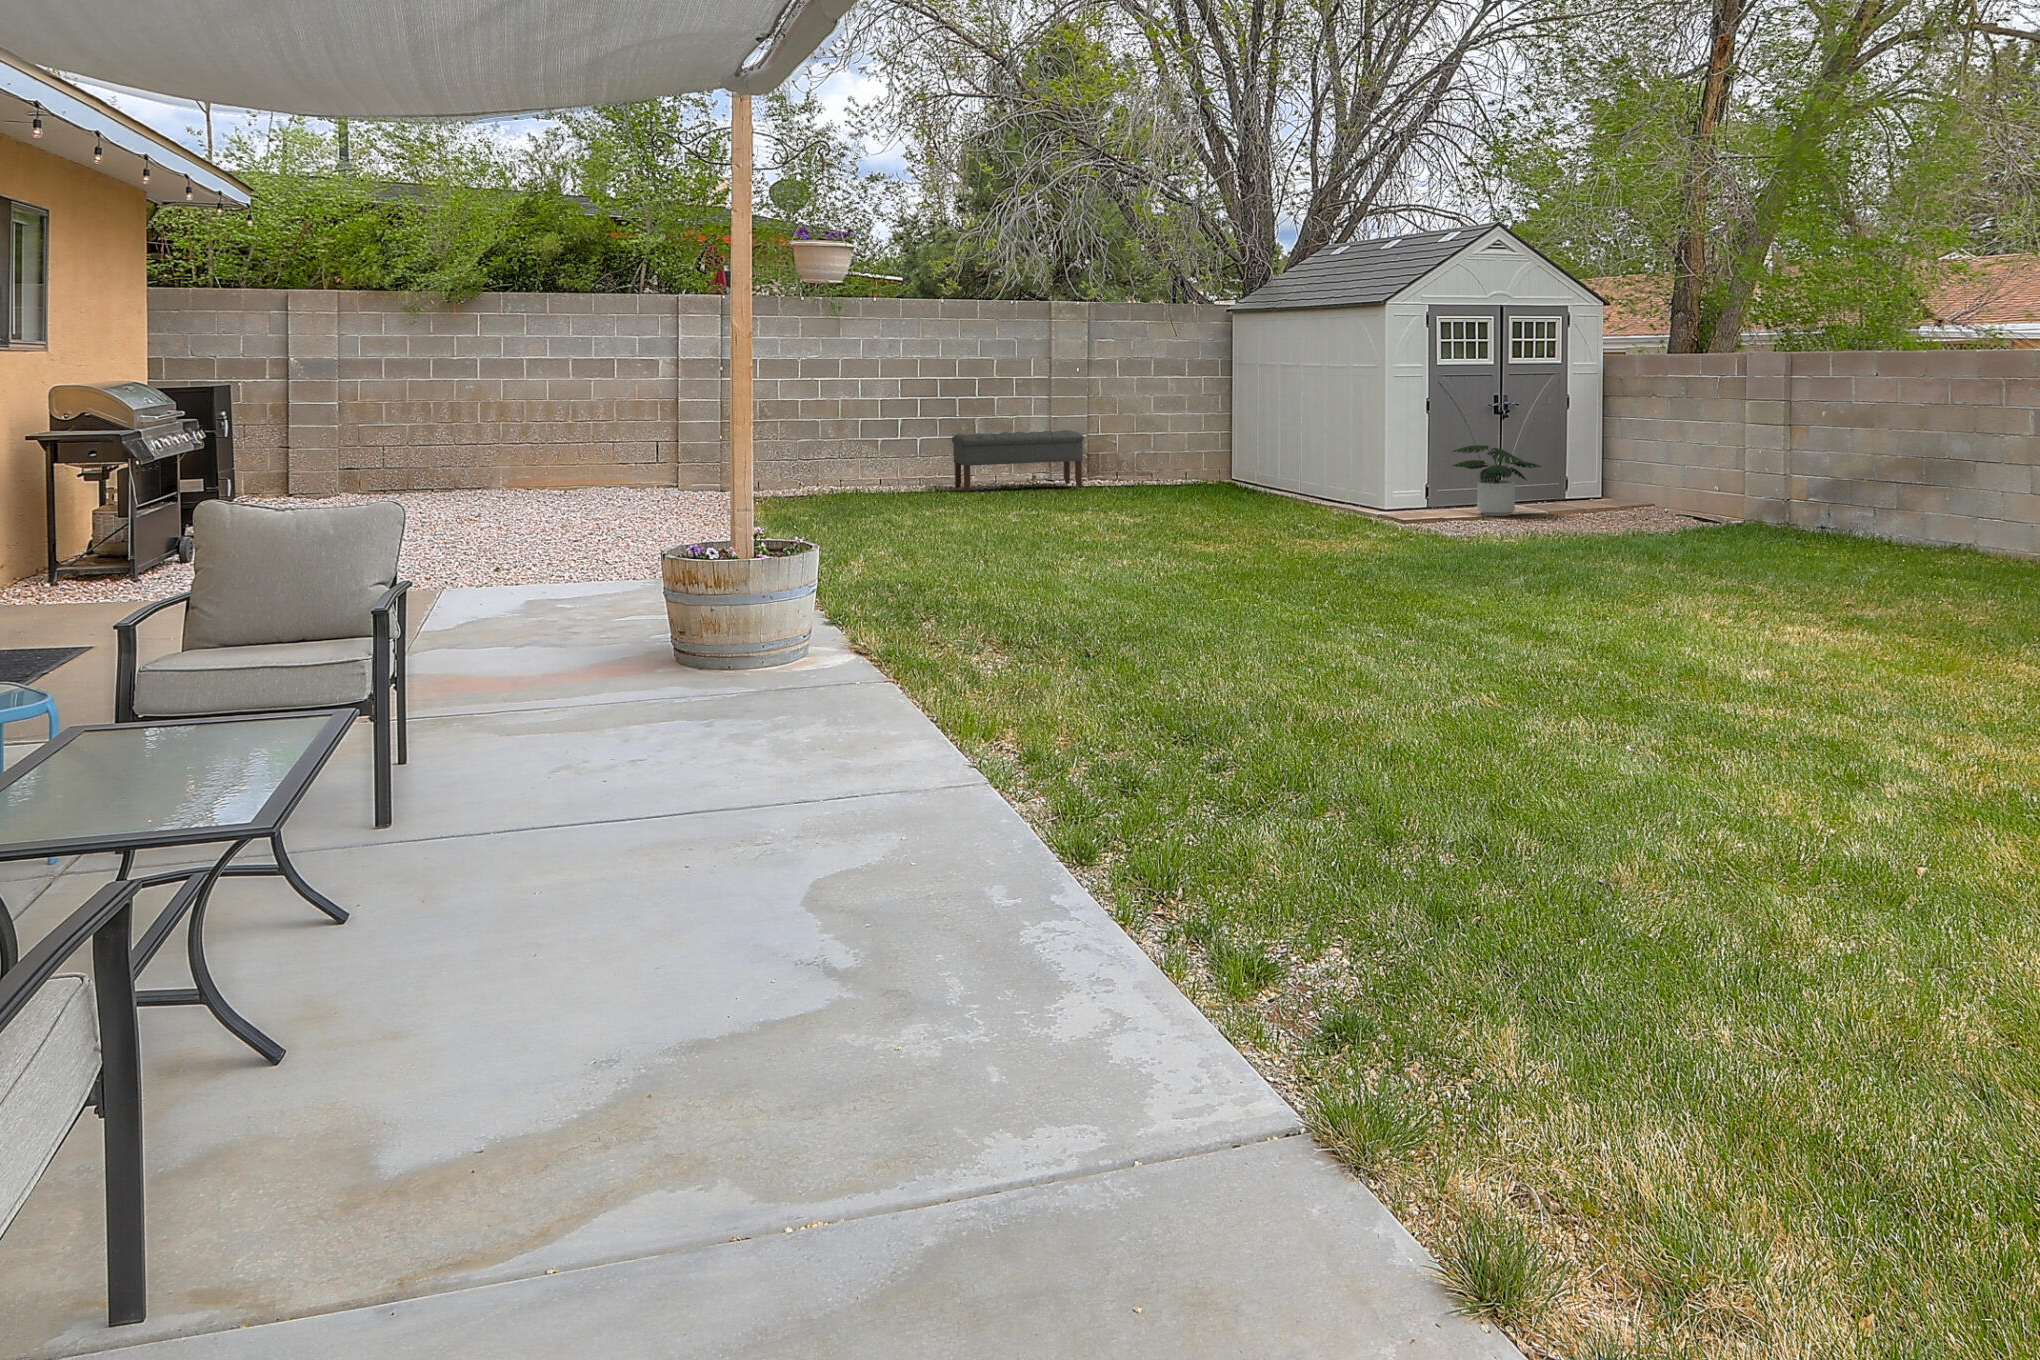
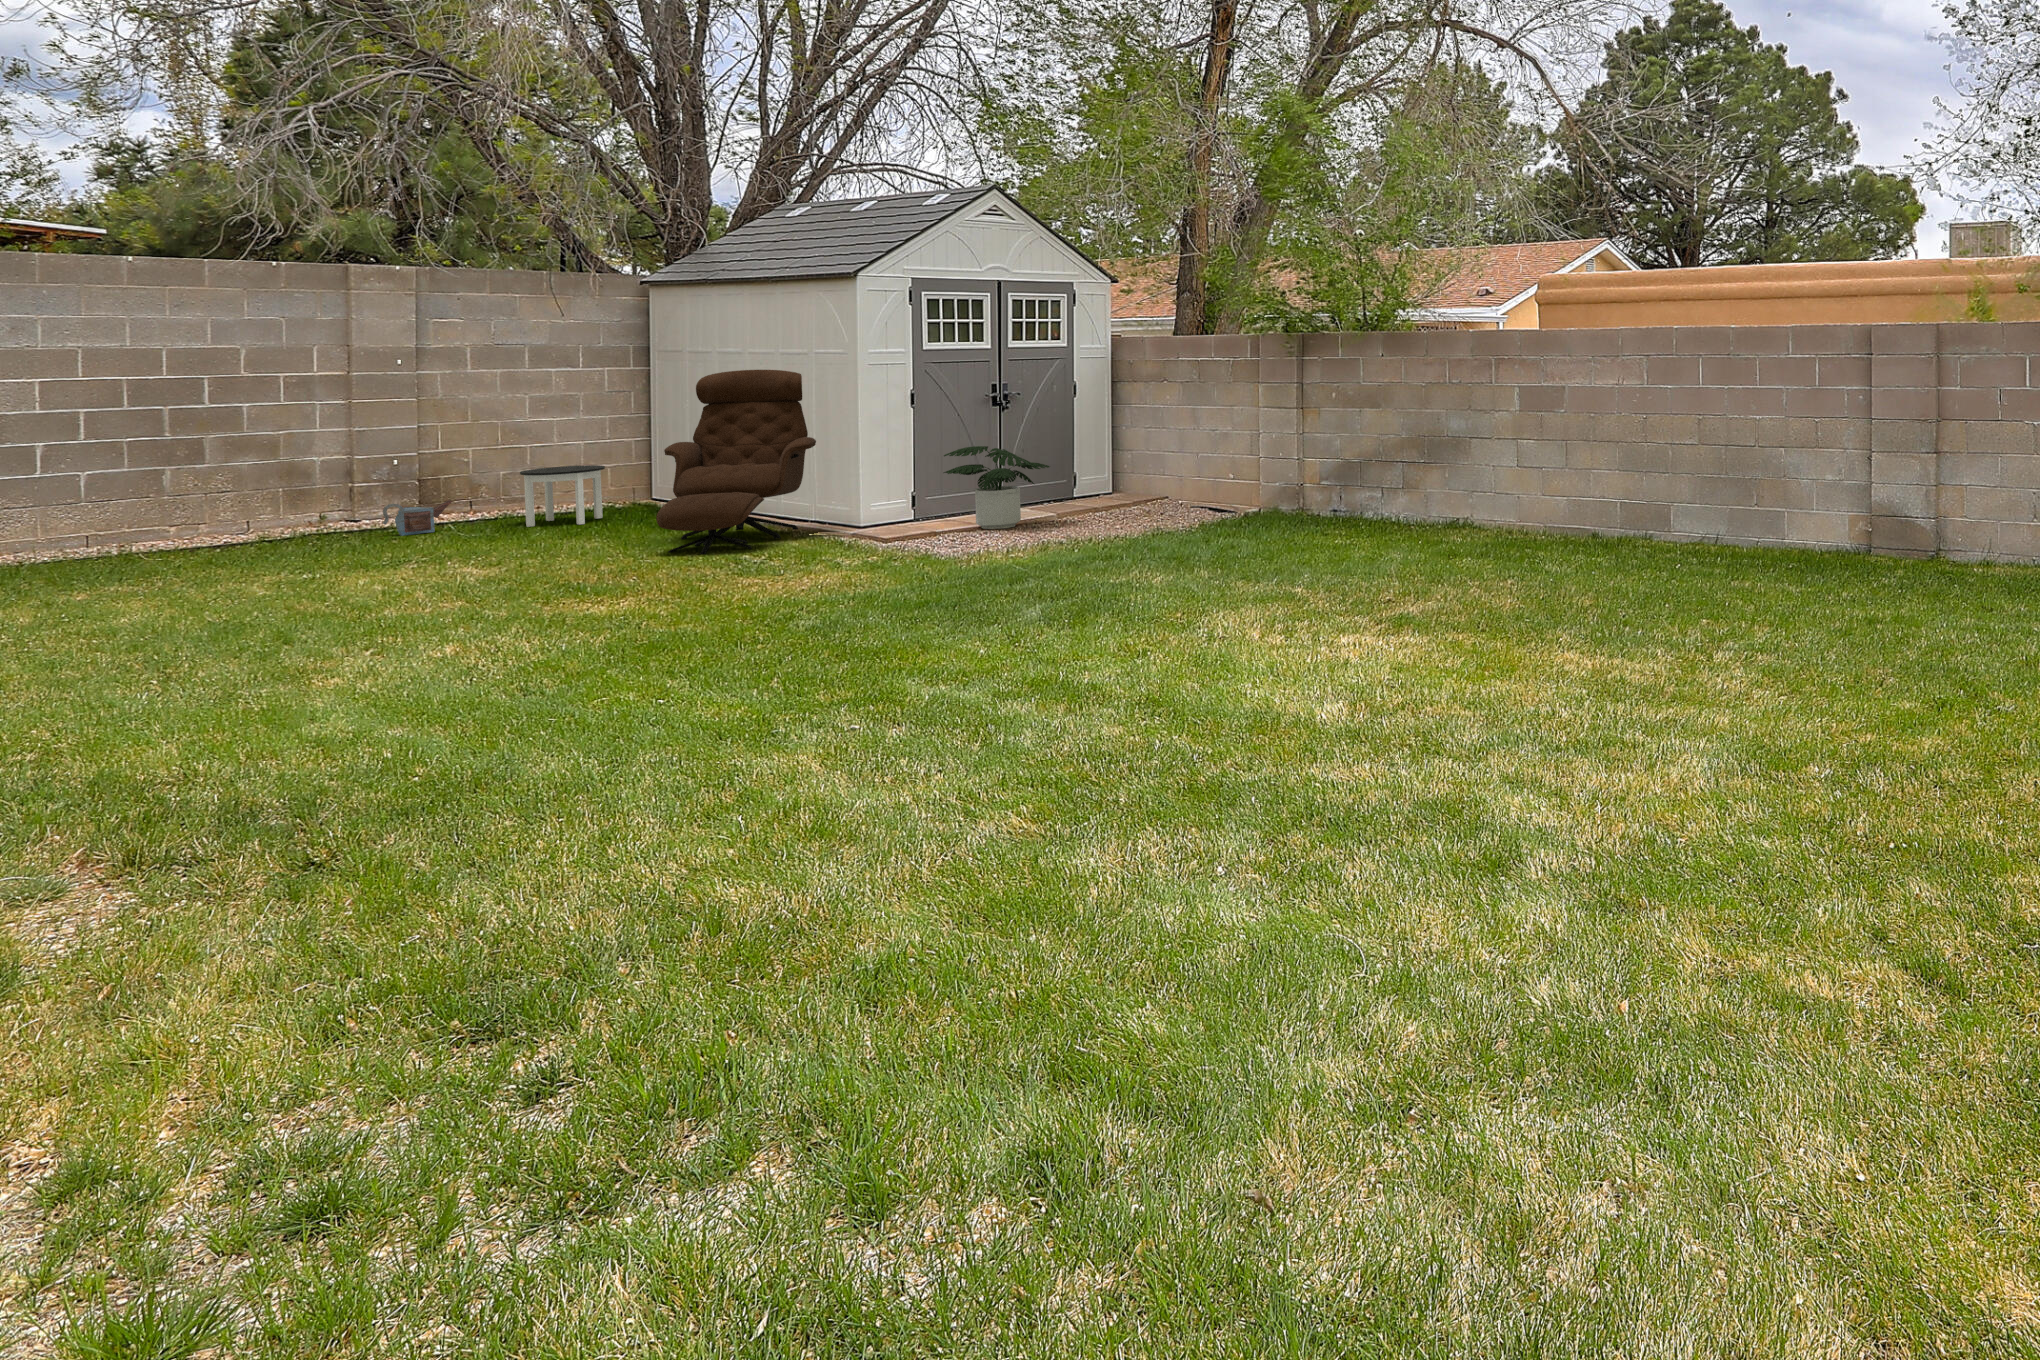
lounge chair: none [1249,377,1356,515] -> present [656,370,816,555]
bench: present [952,430,1084,492] -> none [106,459,380,571]
round table: none [1159,443,1210,486] -> present [520,465,605,527]
watering can: none [1082,462,1120,485] -> present [383,500,452,536]

